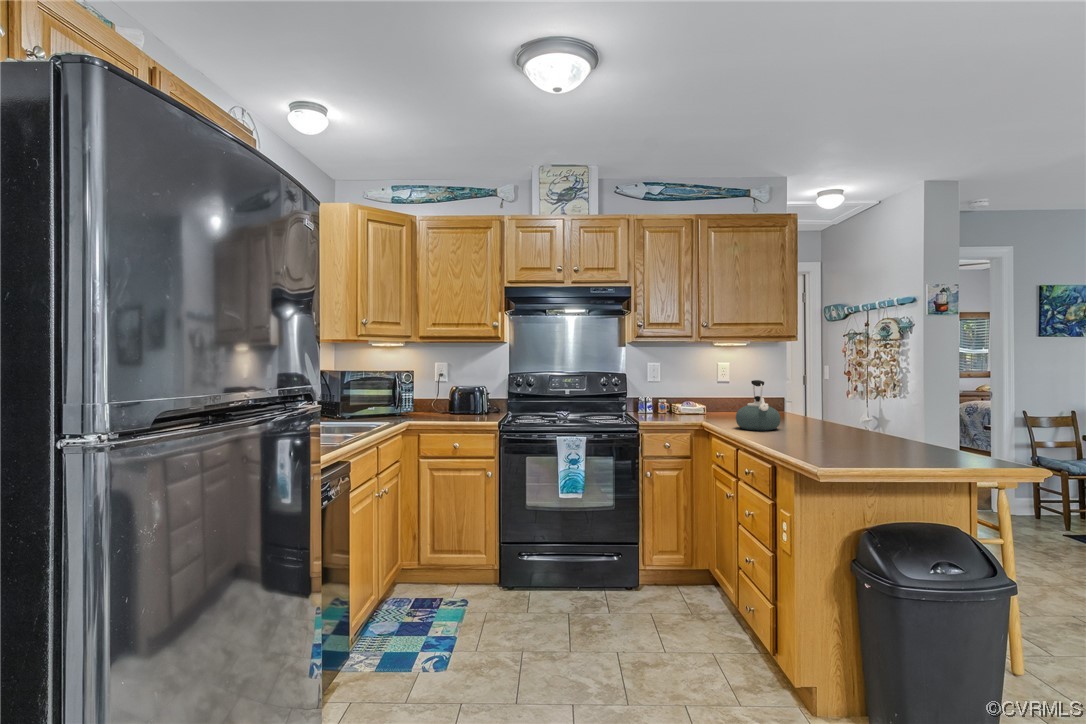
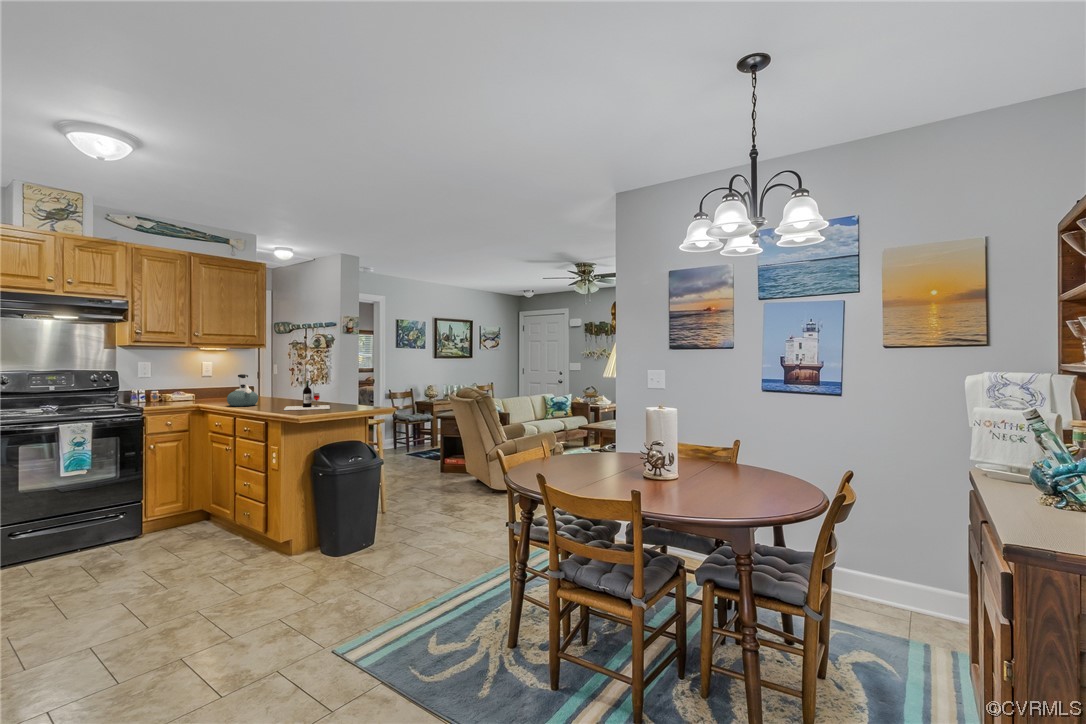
wine bottle: none [814,395,907,454] -> present [284,381,330,410]

